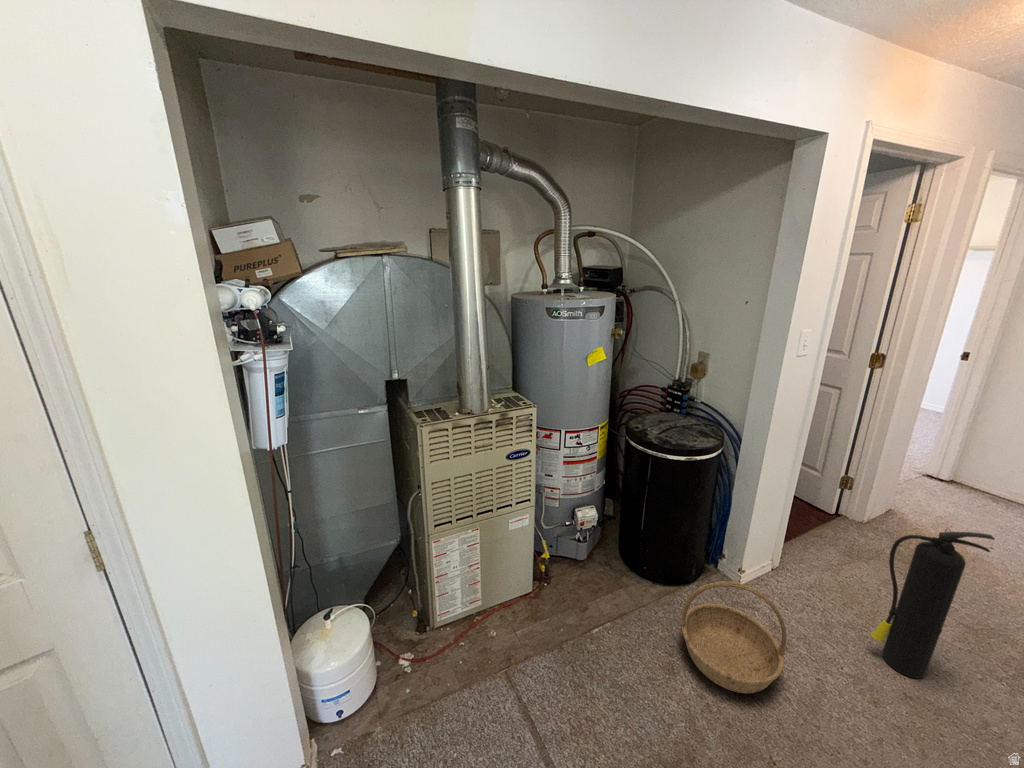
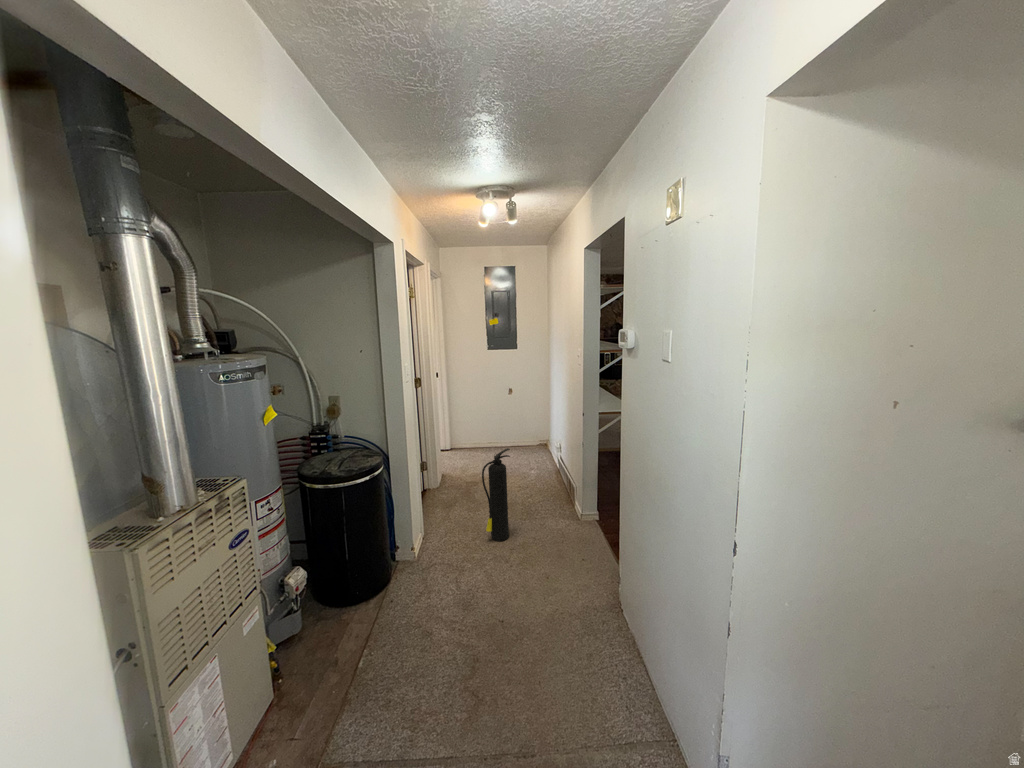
basket: present [681,581,786,693] -> none [412,535,477,615]

